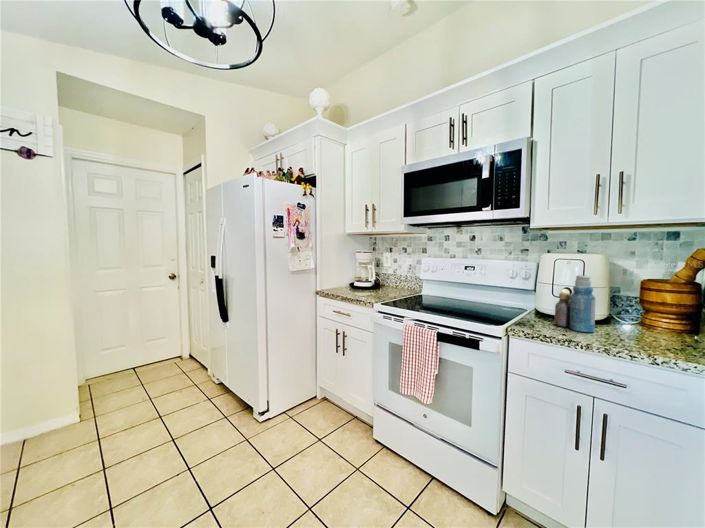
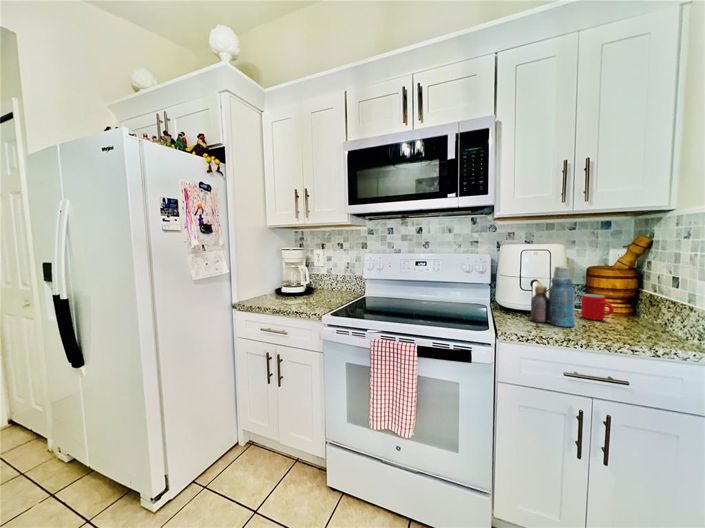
mug: none [617,305,646,332] -> present [581,294,614,320]

